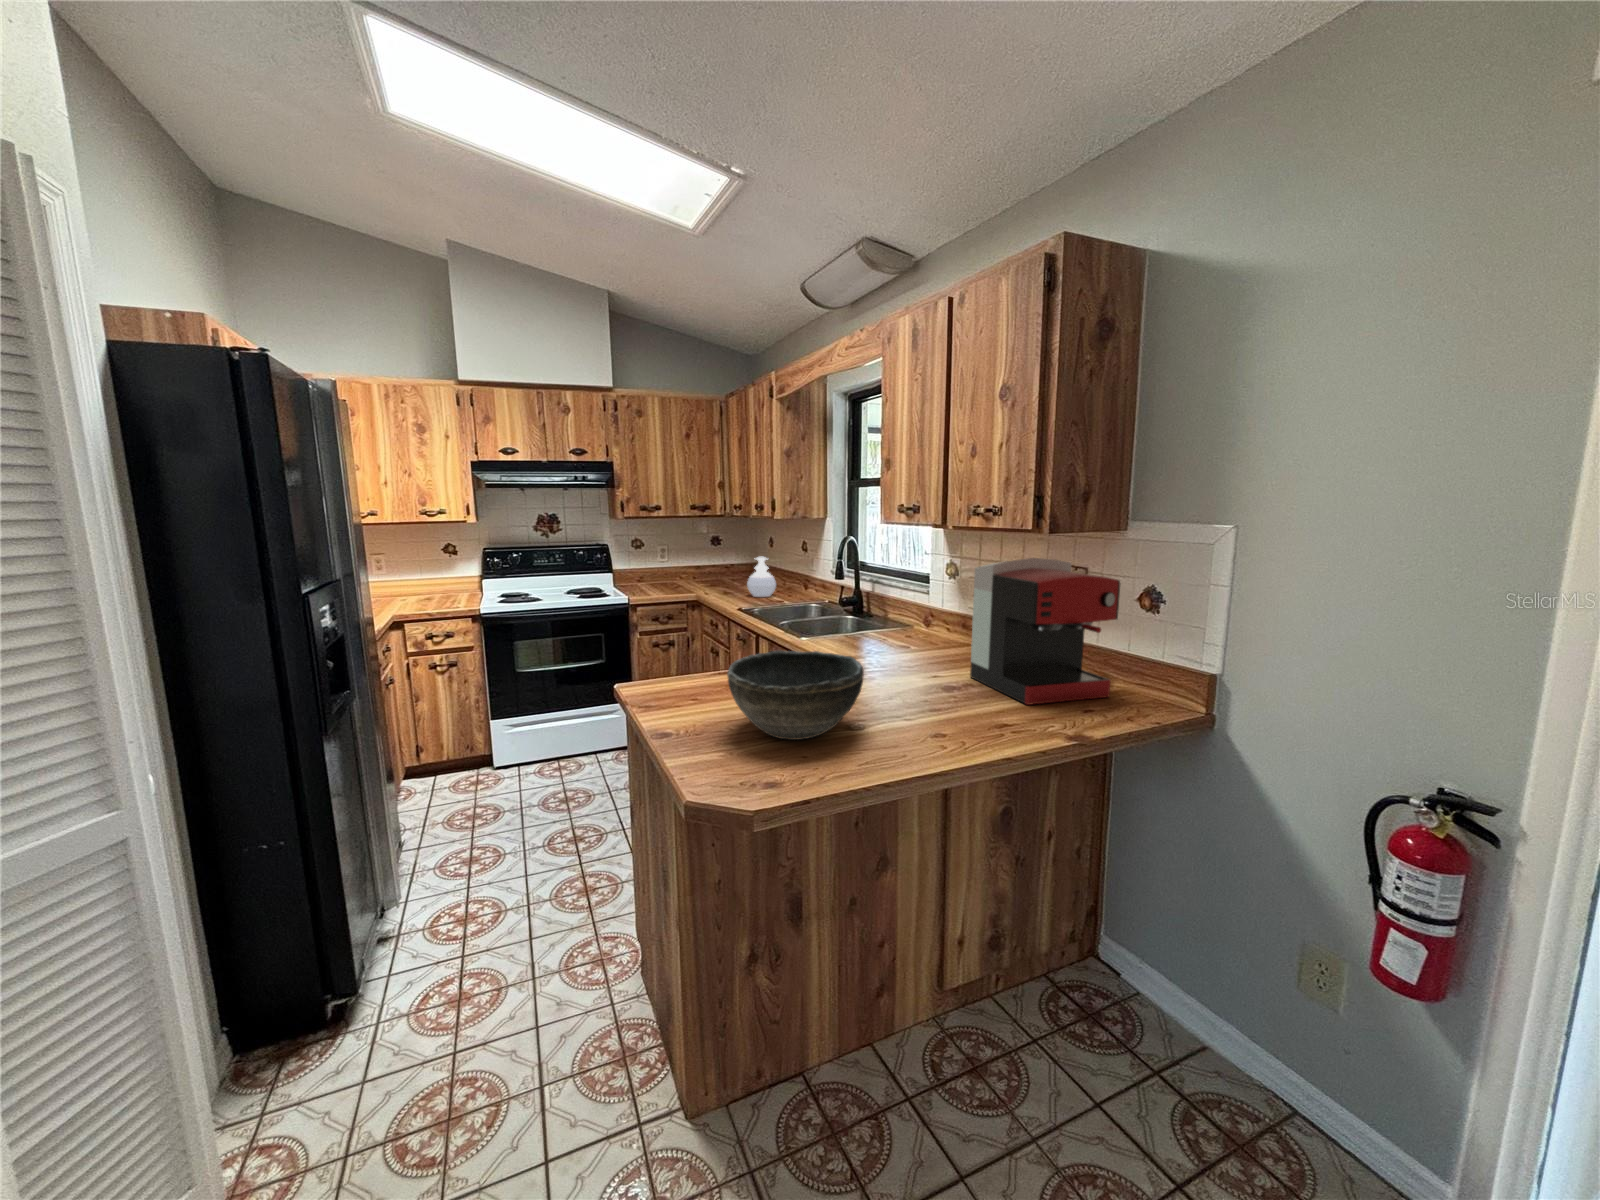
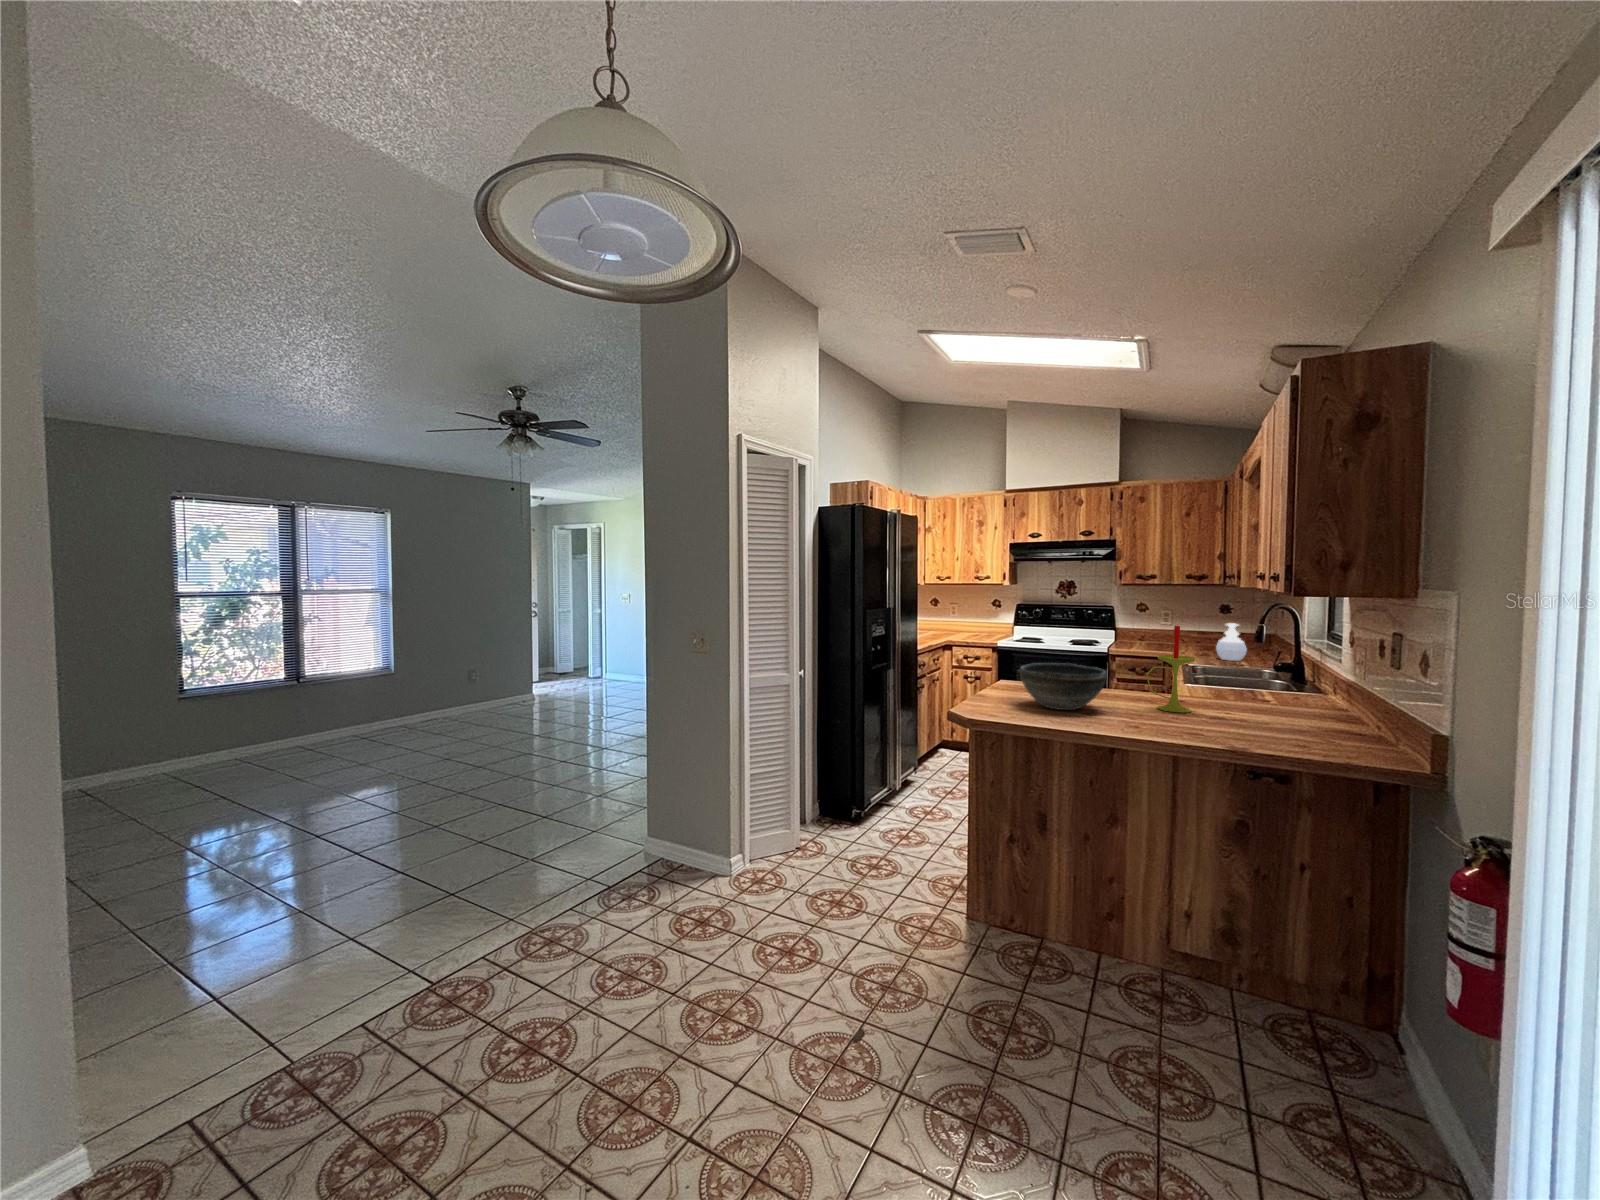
coffee maker: present [970,558,1120,705] -> none [1257,622,1365,745]
candle: none [866,571,920,695] -> present [1146,626,1195,713]

